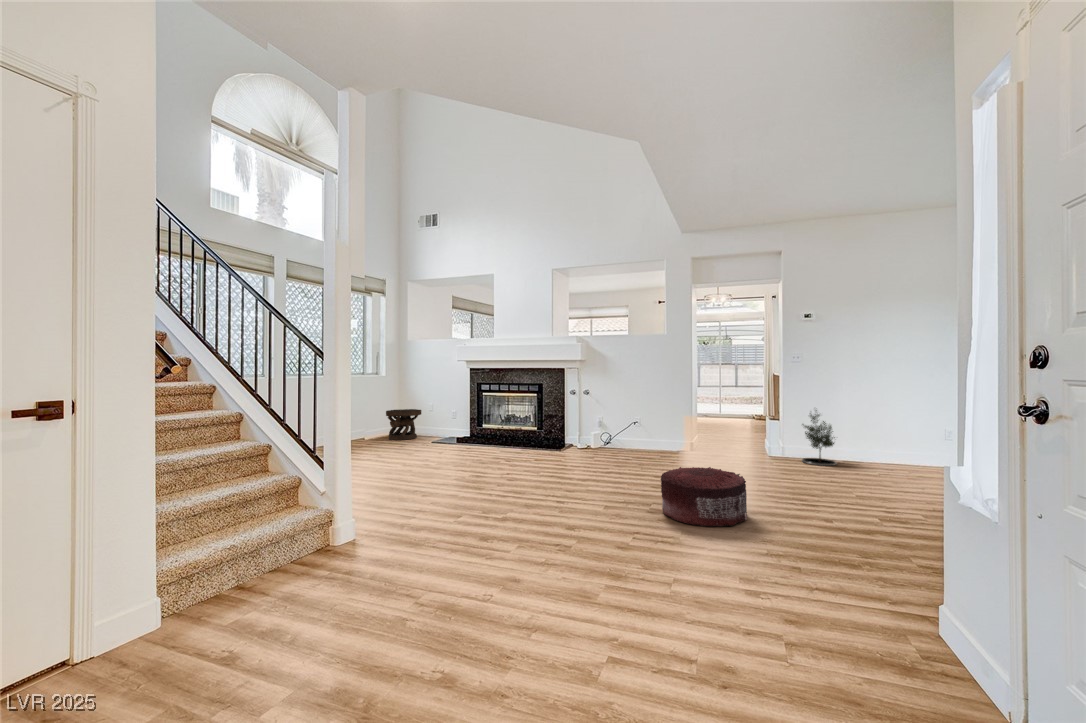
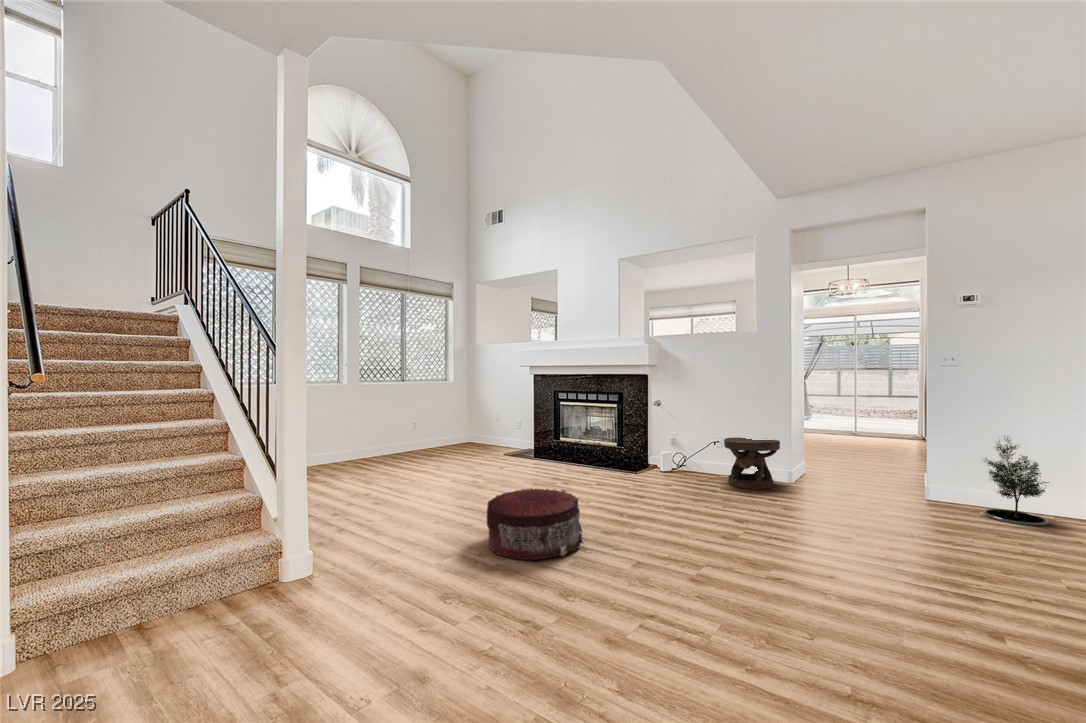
side table: present [386,409,421,440] -> present [724,437,780,489]
pouf: present [661,467,747,526] -> present [487,488,583,560]

